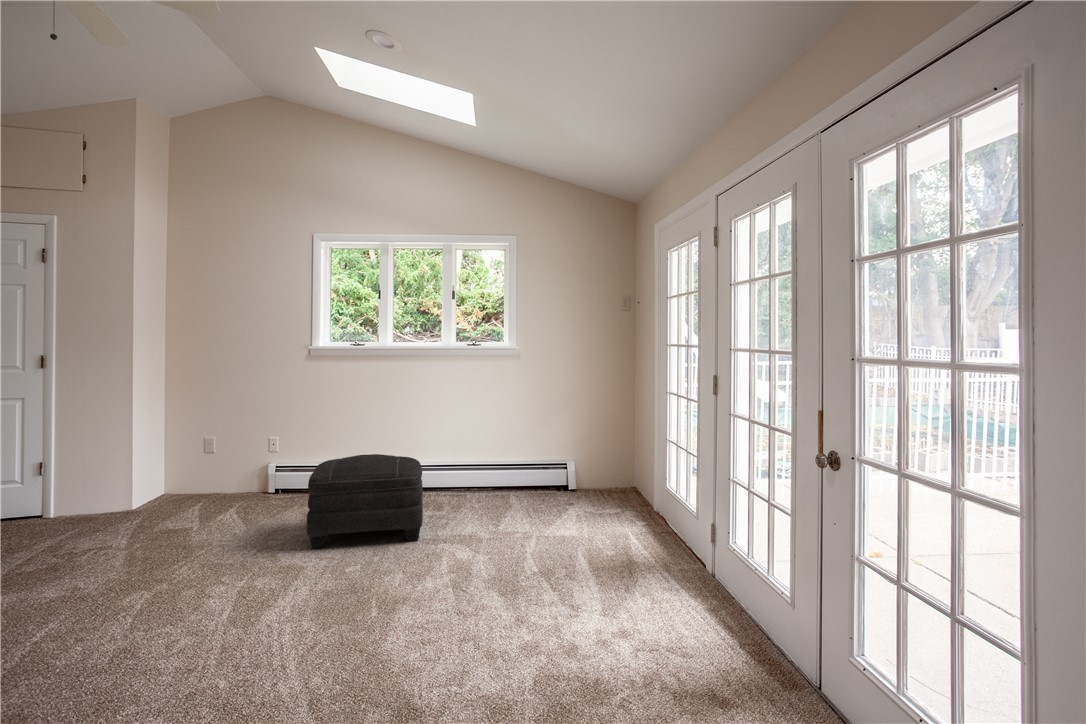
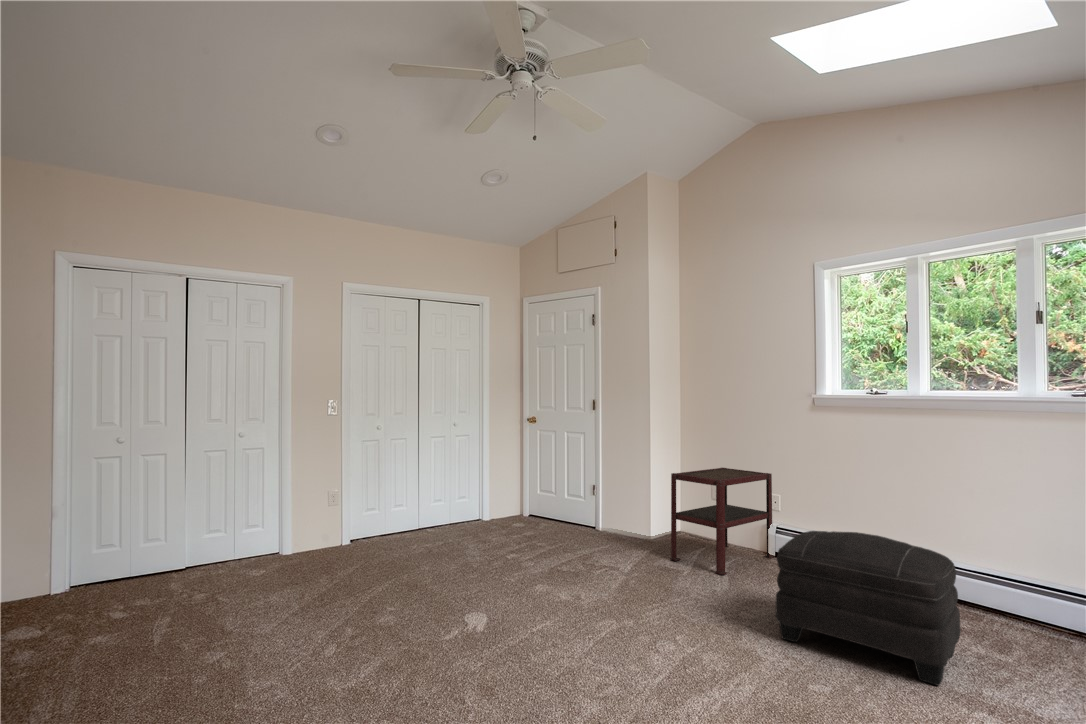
side table: none [169,422,273,521] -> present [670,468,774,575]

